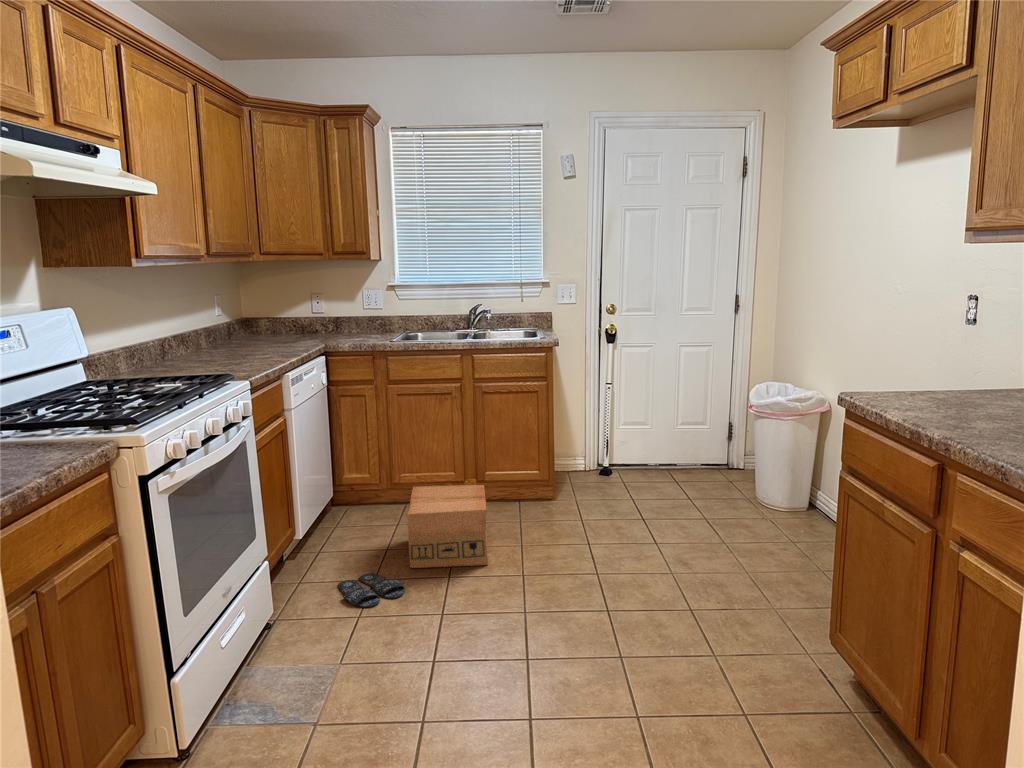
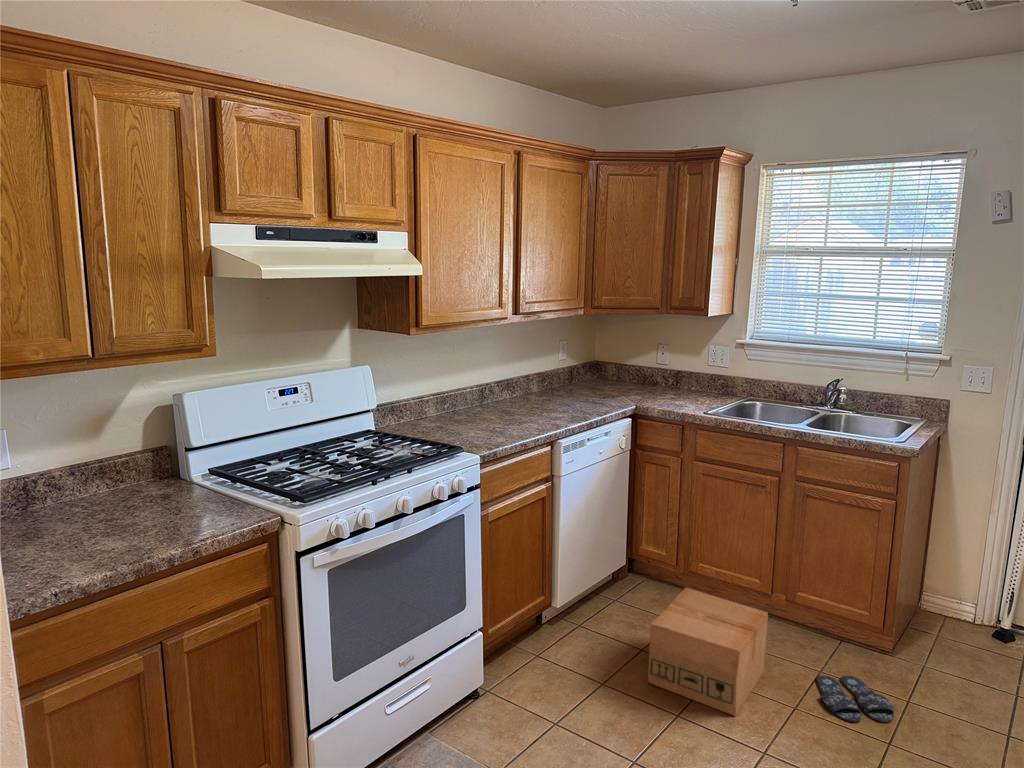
slippers: present [338,573,404,607] -> present [816,676,894,723]

